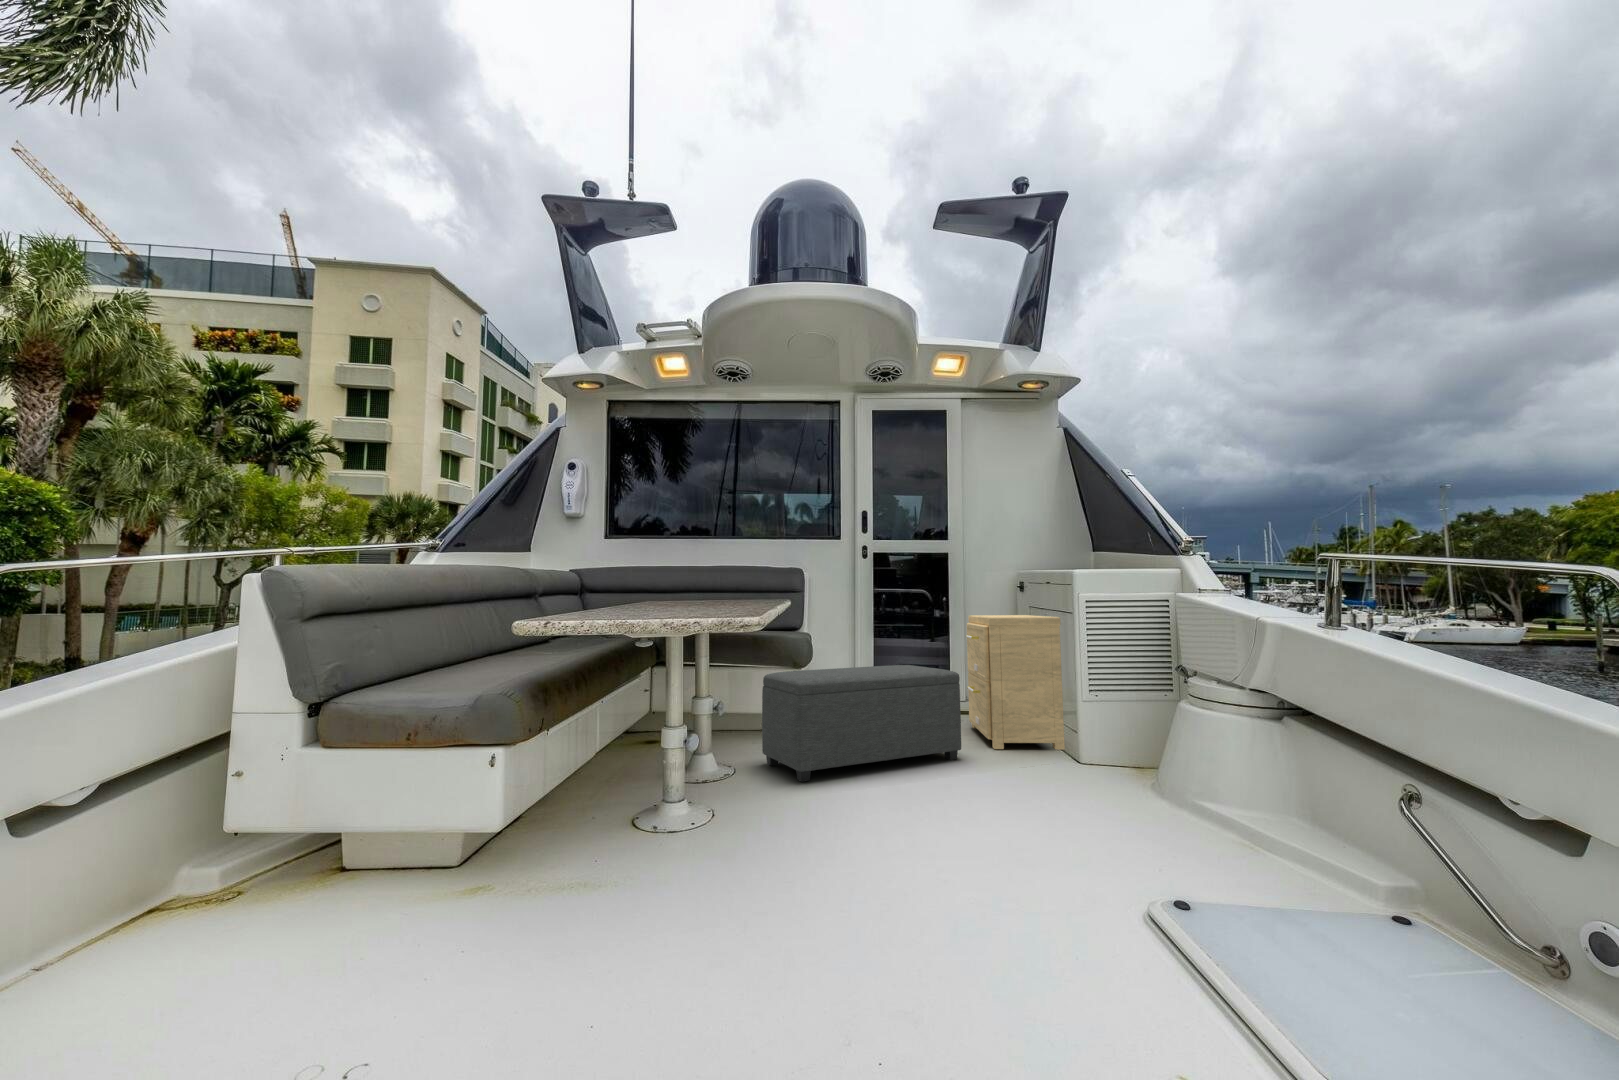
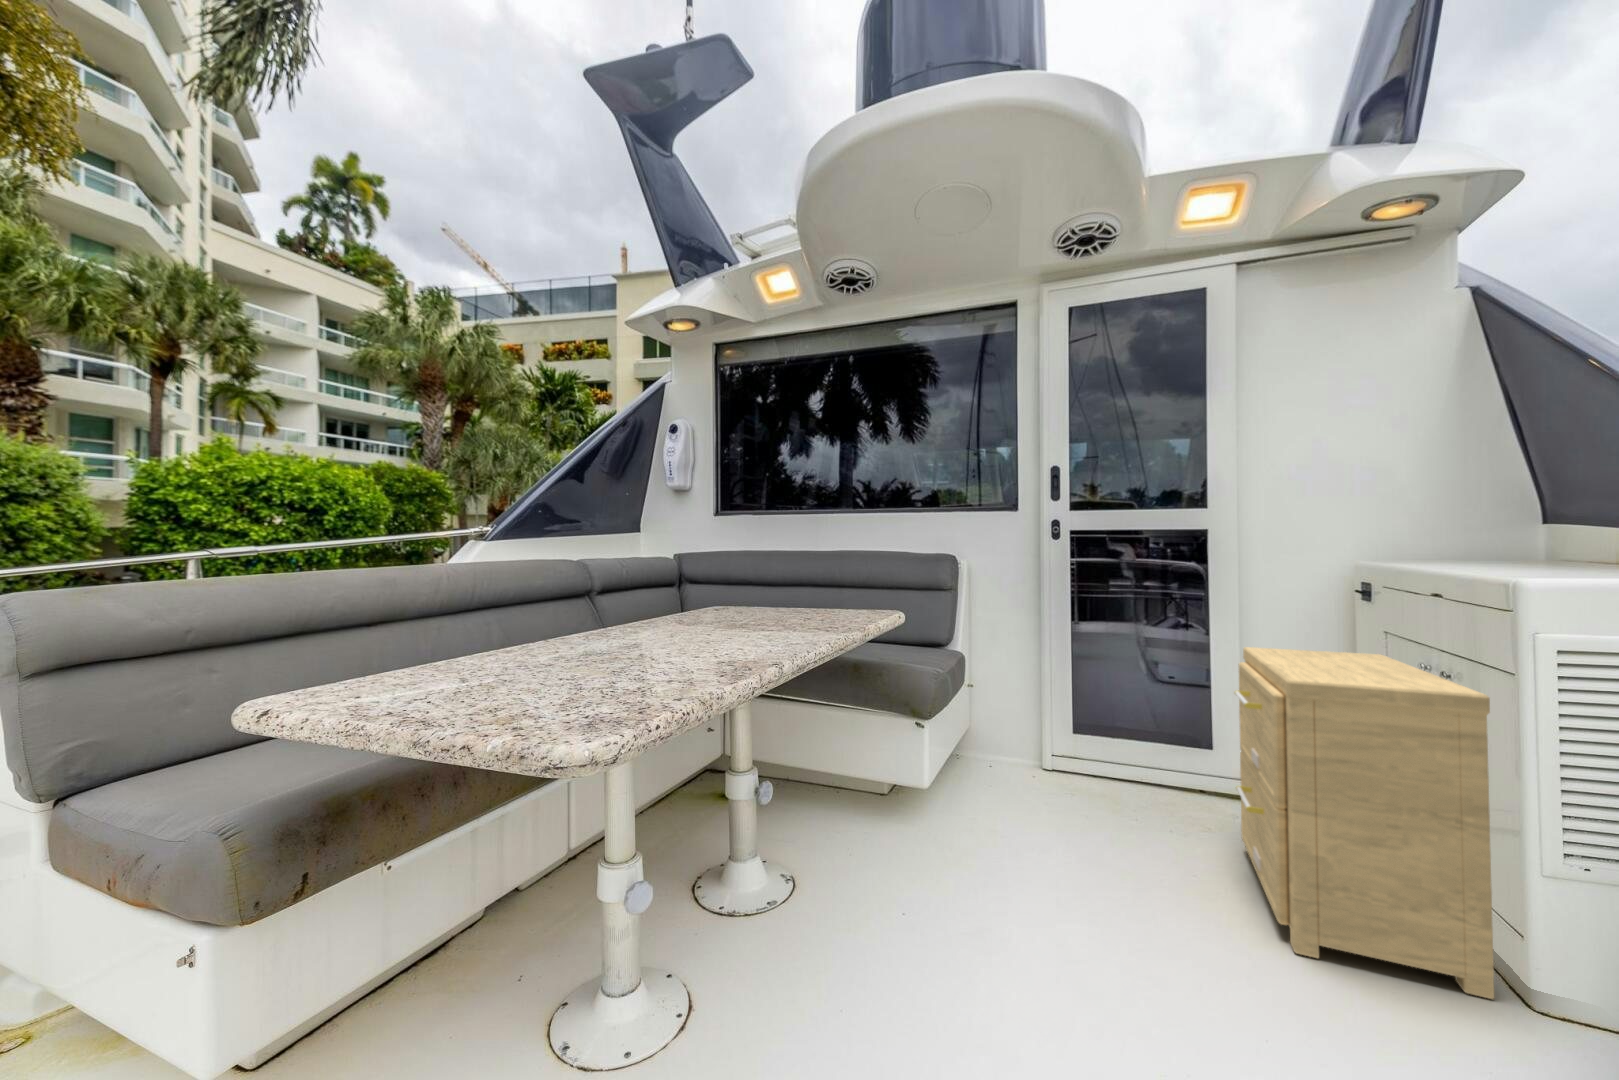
ottoman: present [762,665,961,782] -> none [816,749,1209,998]

